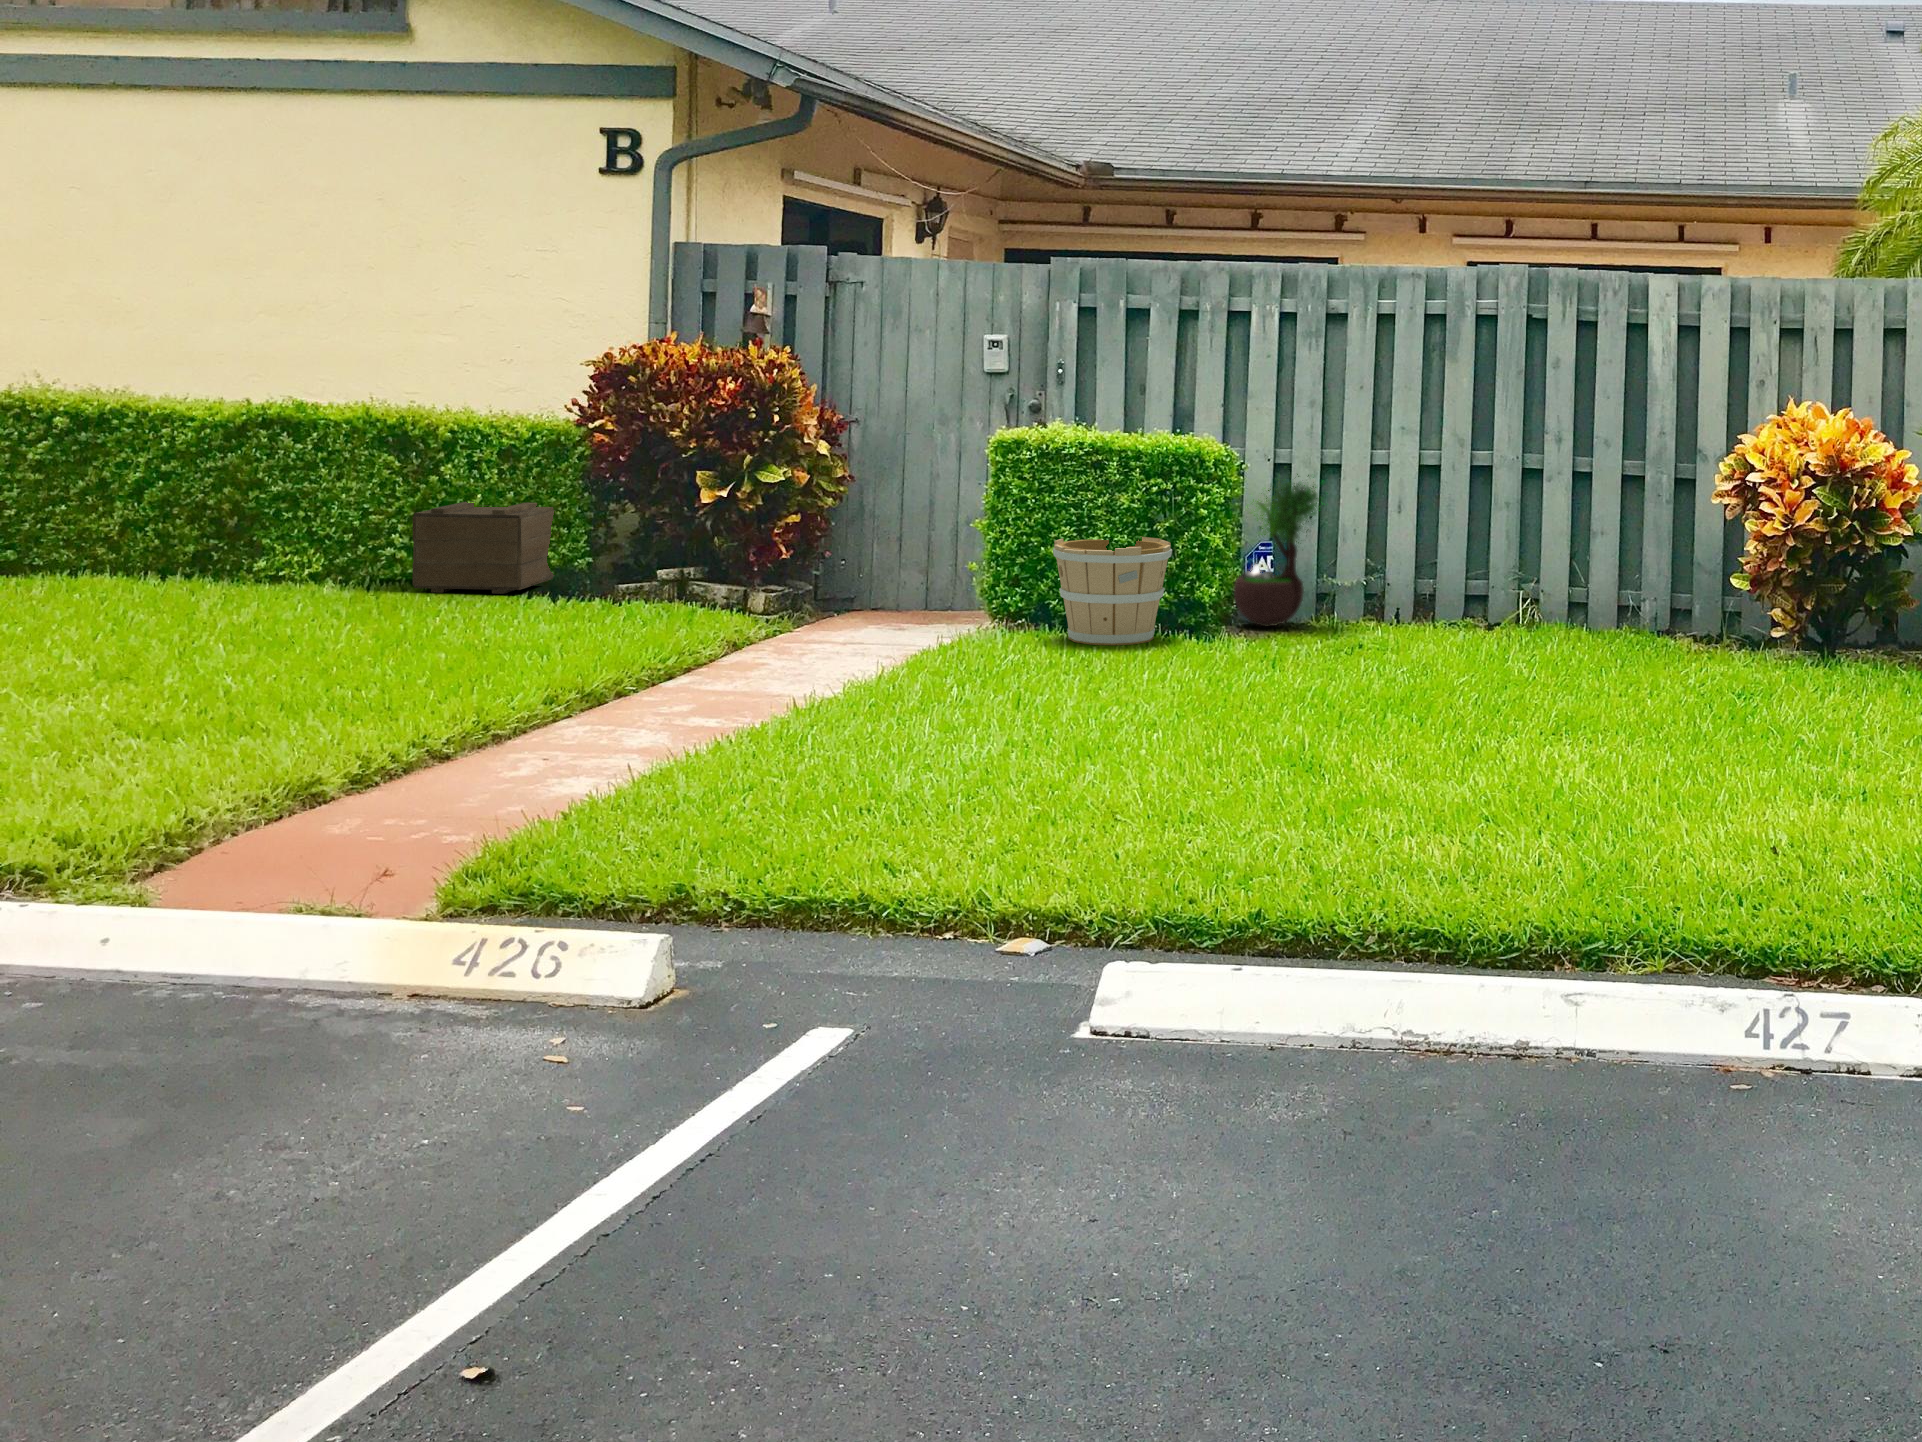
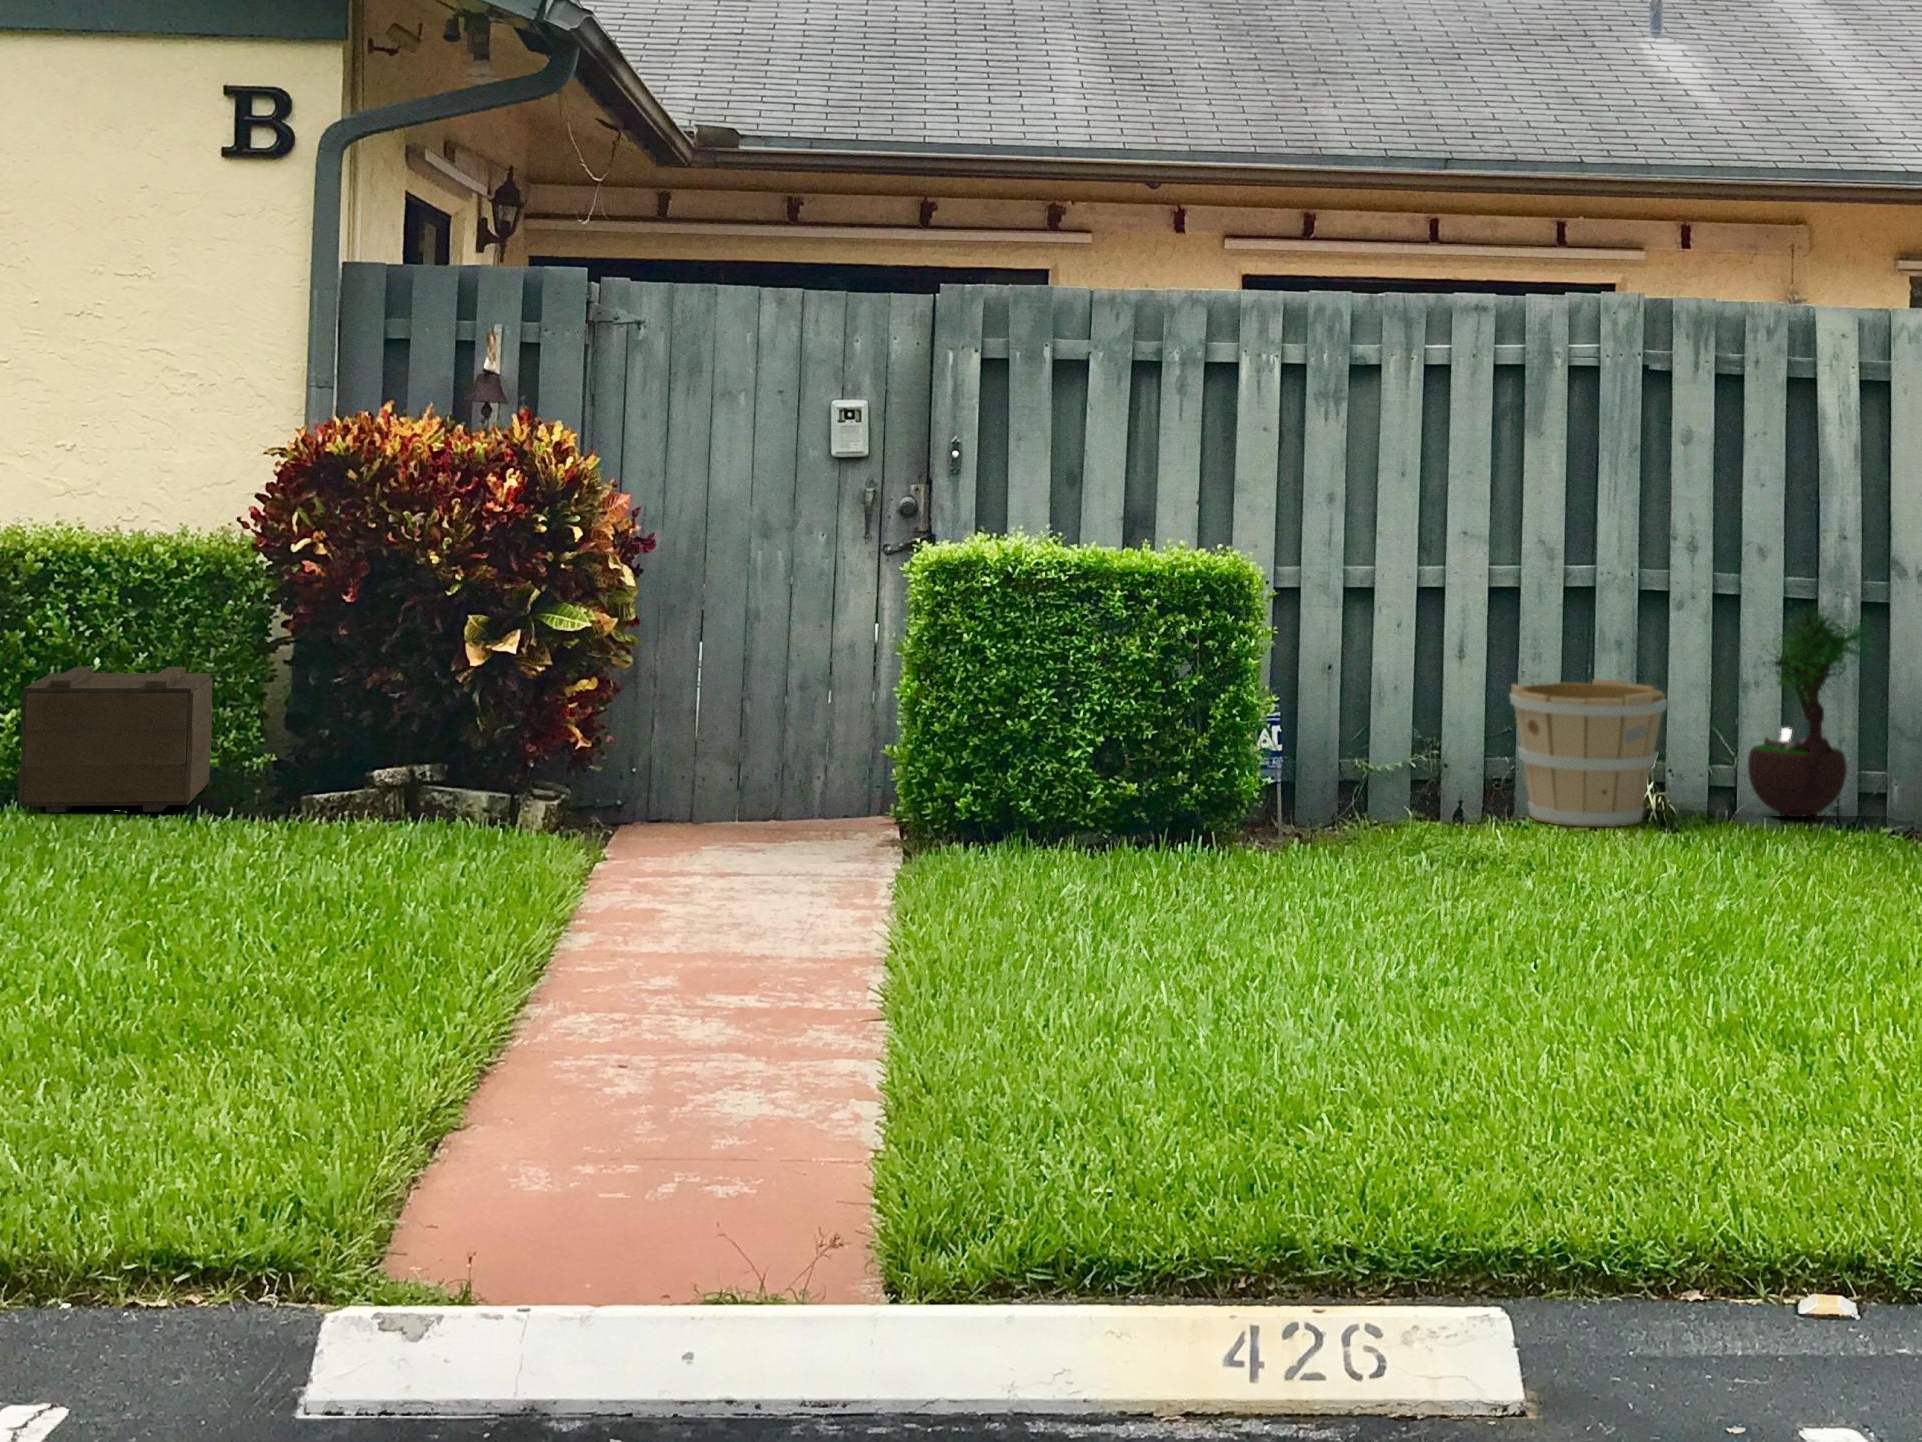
potted tree: present [1234,474,1323,626] -> present [1748,604,1878,817]
wooden bucket: present [1053,537,1172,645] -> present [1510,679,1667,827]

